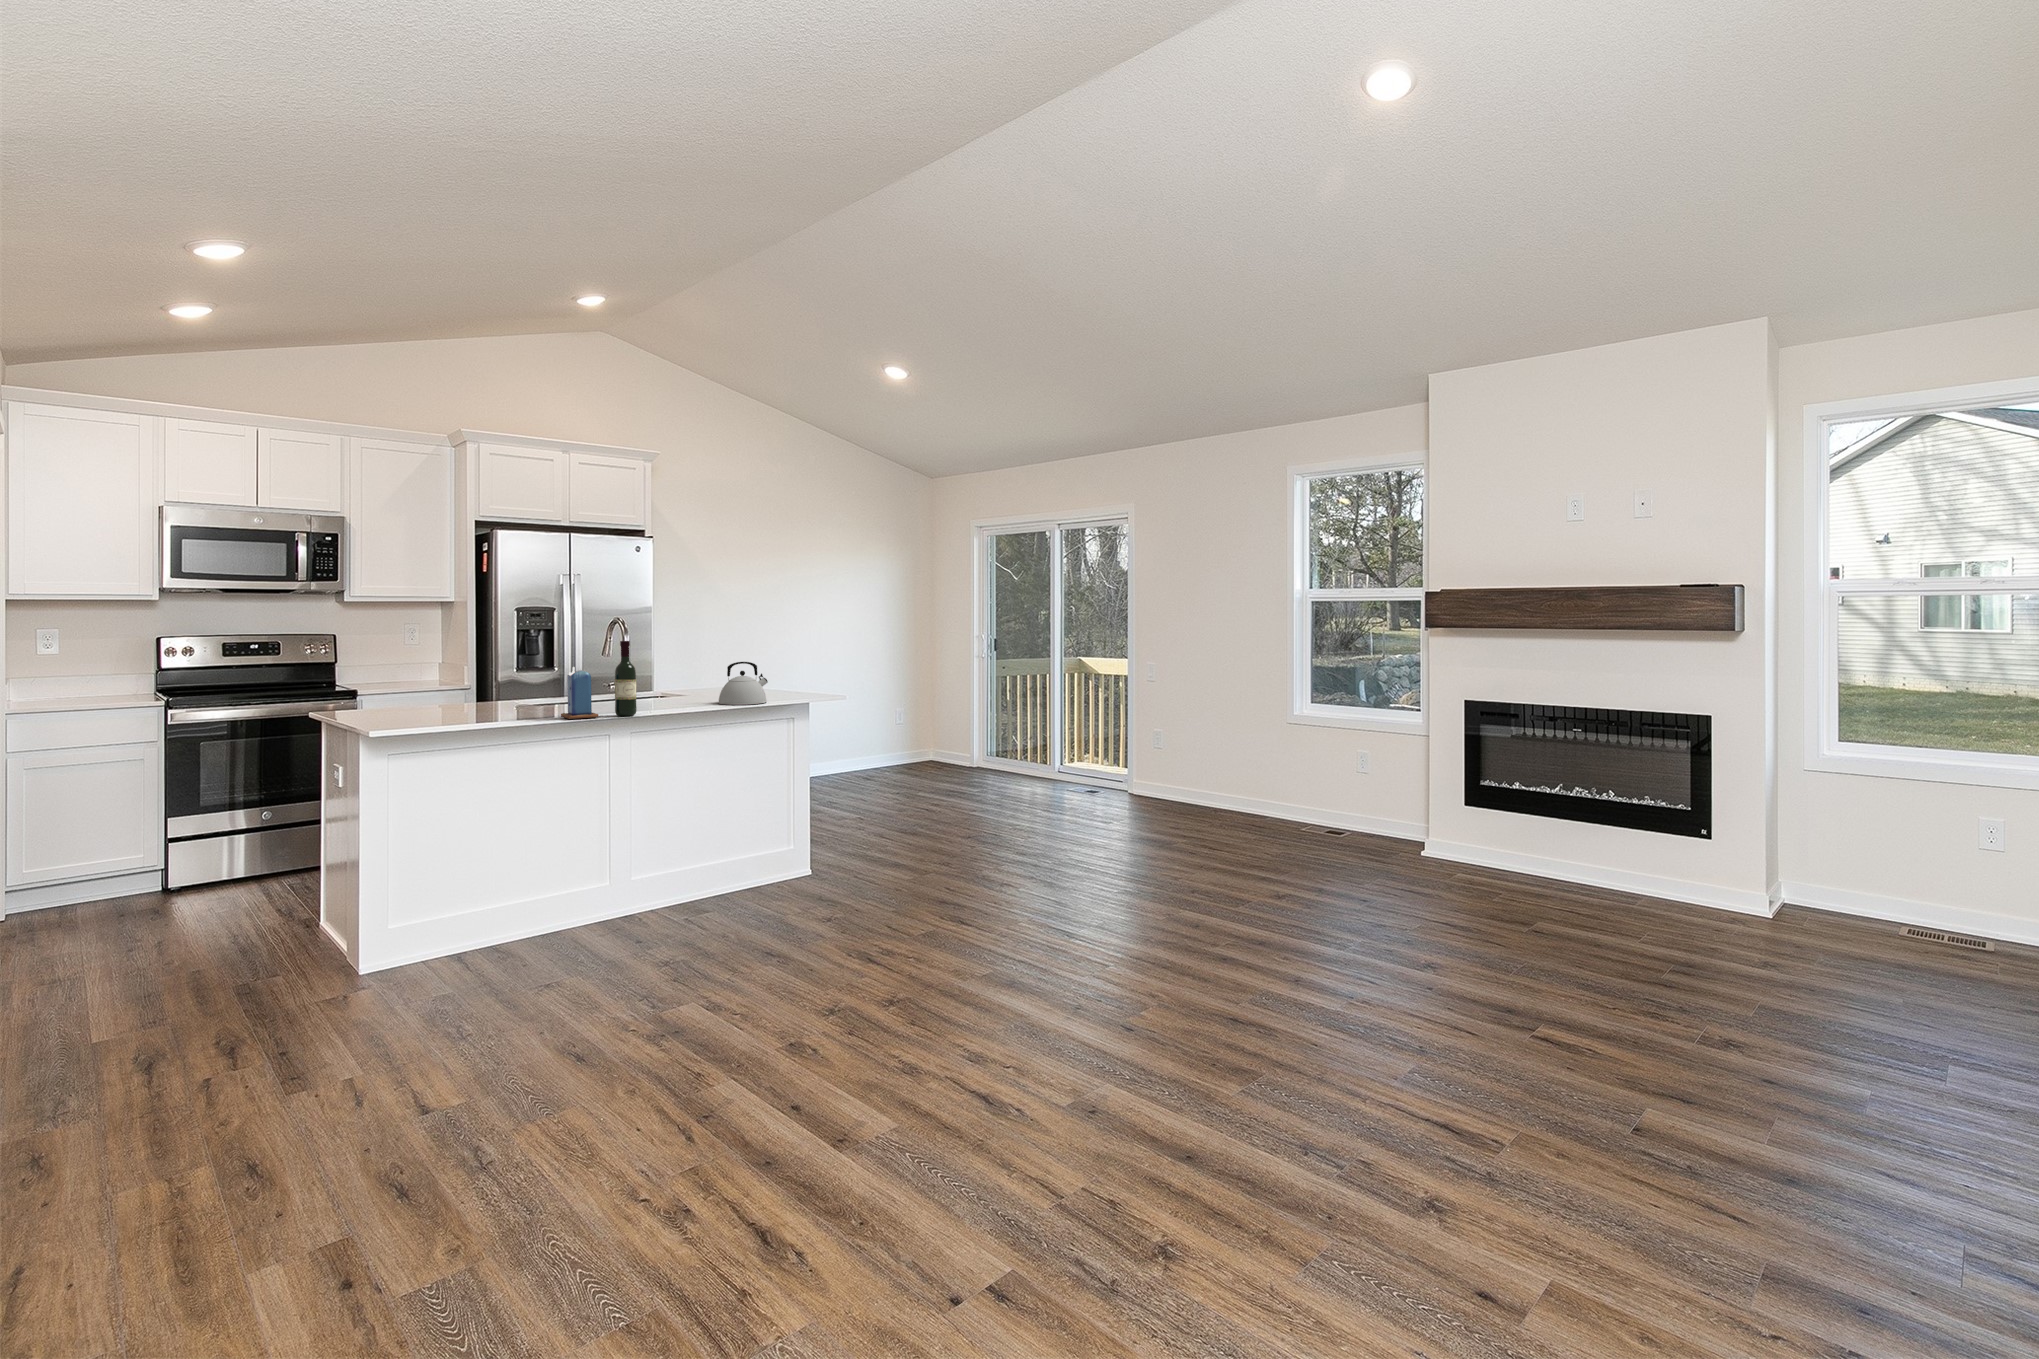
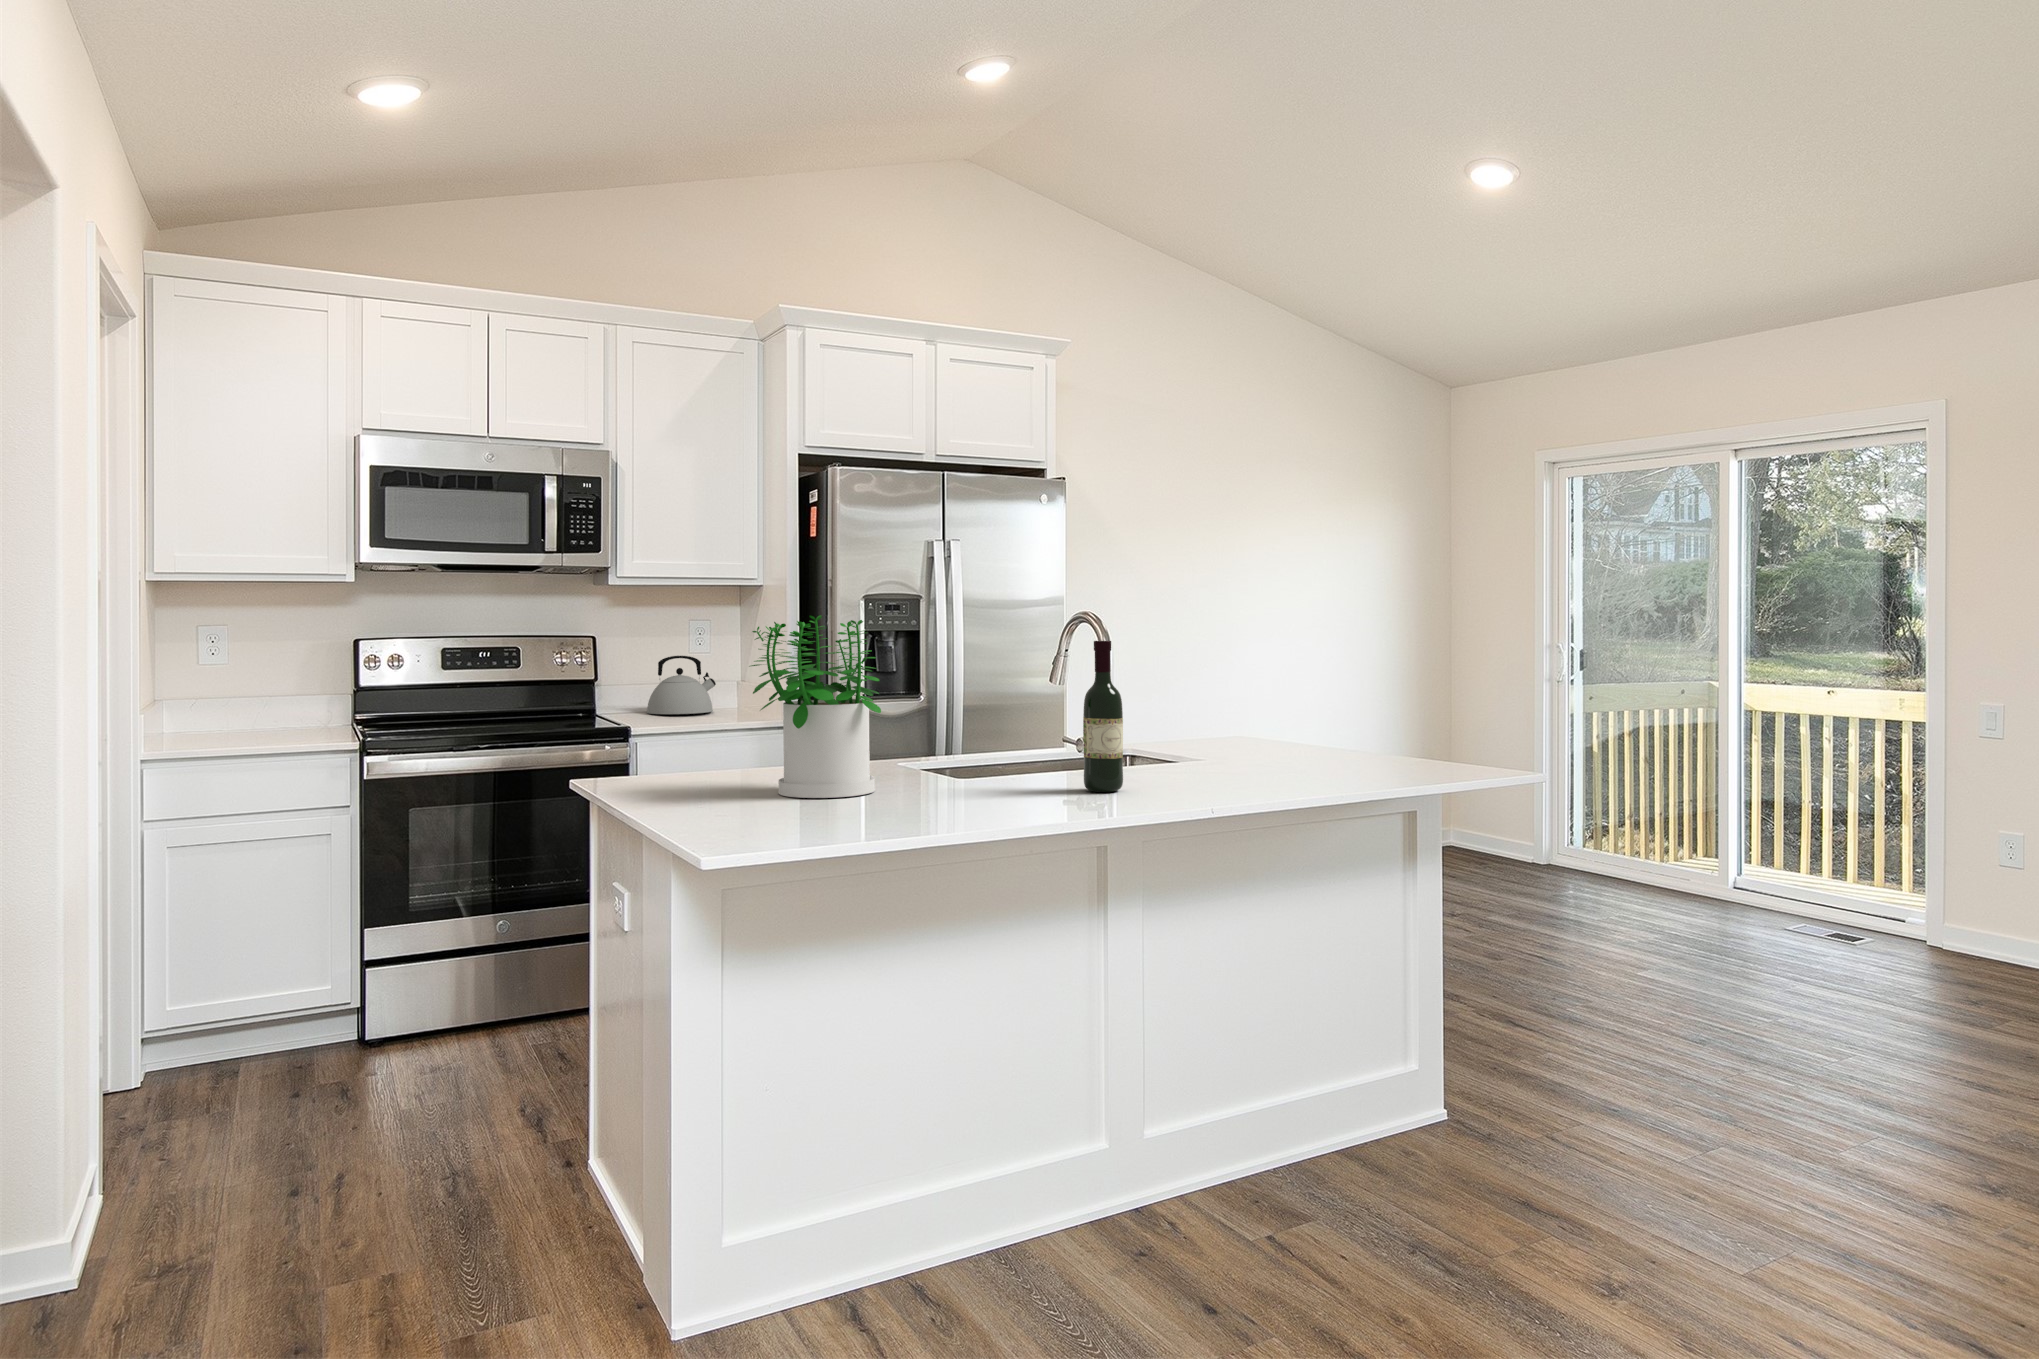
potted plant: none [424,628,500,722] -> present [751,615,881,798]
kettle: present [718,662,768,705] -> present [647,656,716,714]
candle: present [561,667,598,719] -> none [986,691,1058,797]

